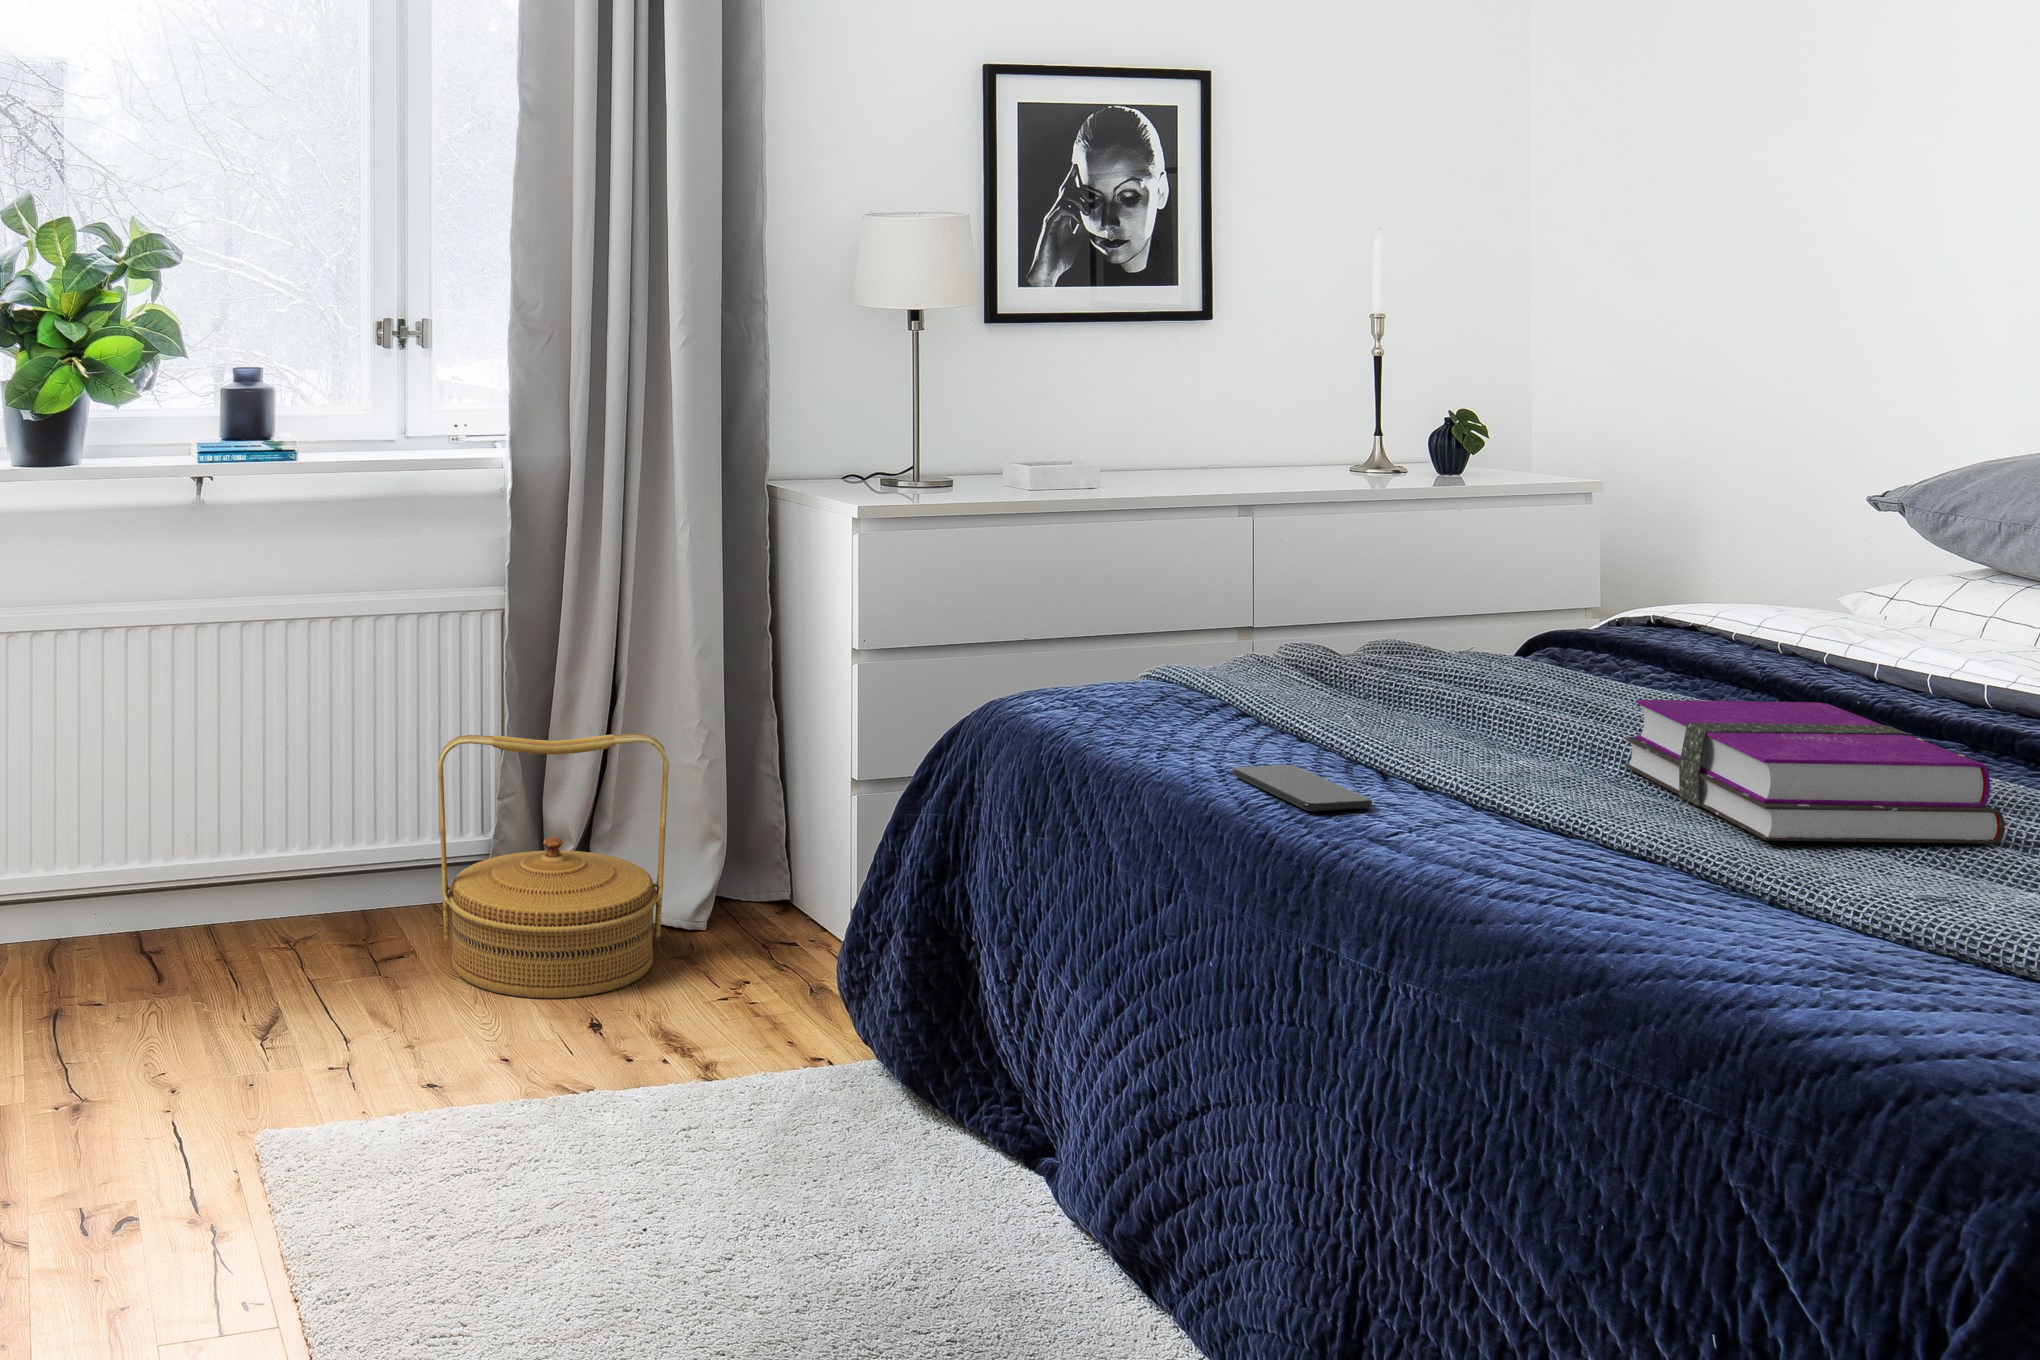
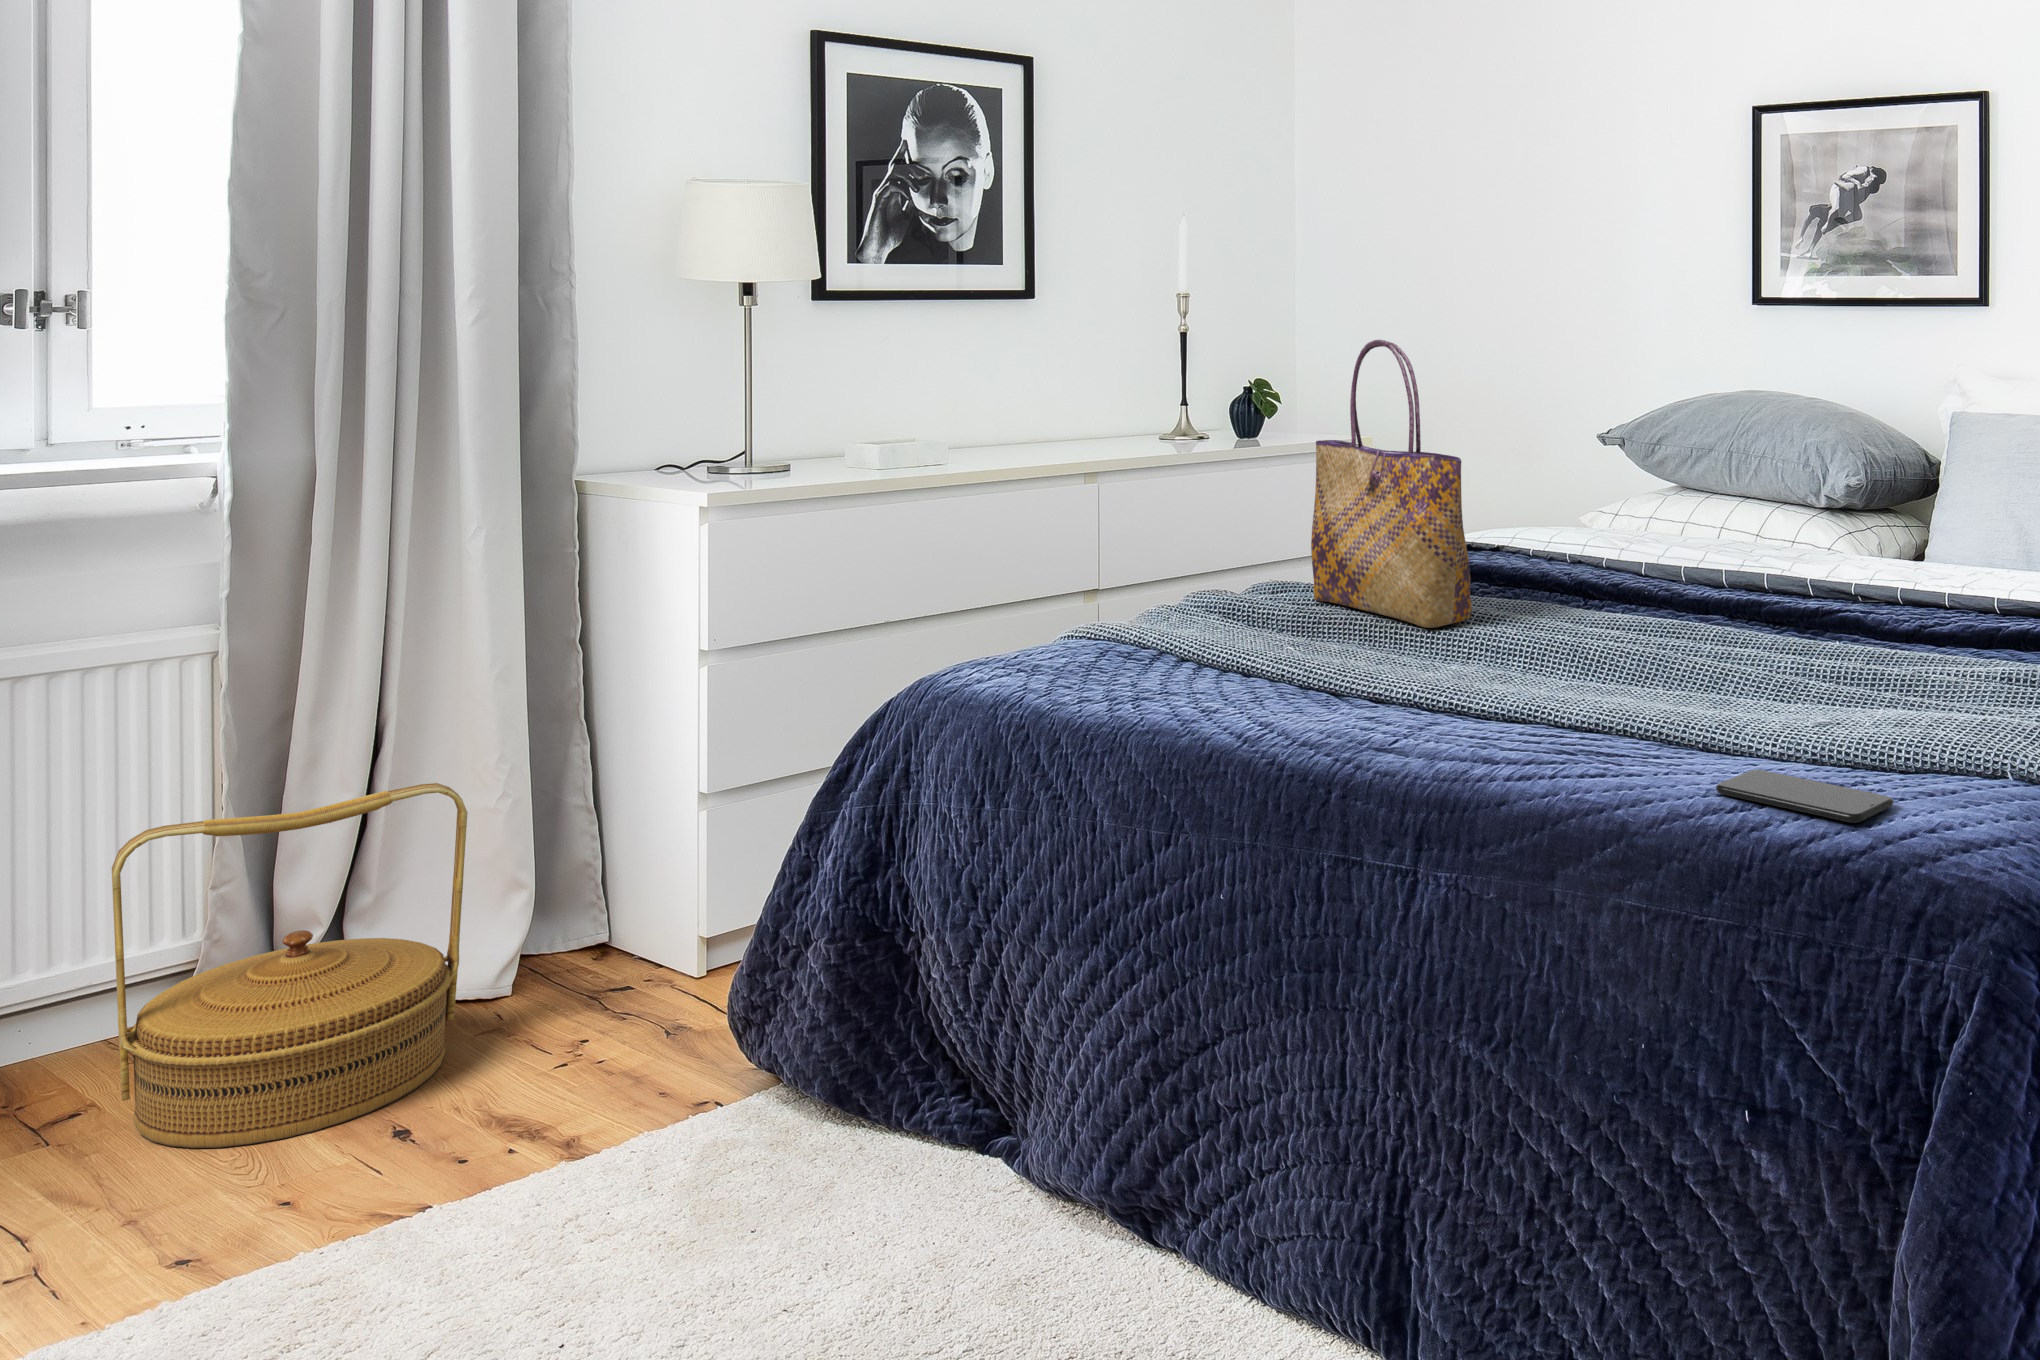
tote bag: none [1418,385,1592,722] -> present [1311,340,1472,628]
hardback book: present [1624,700,2005,844] -> none [1522,582,1795,695]
smartphone: present [1232,765,1372,811] -> present [1716,770,1893,823]

